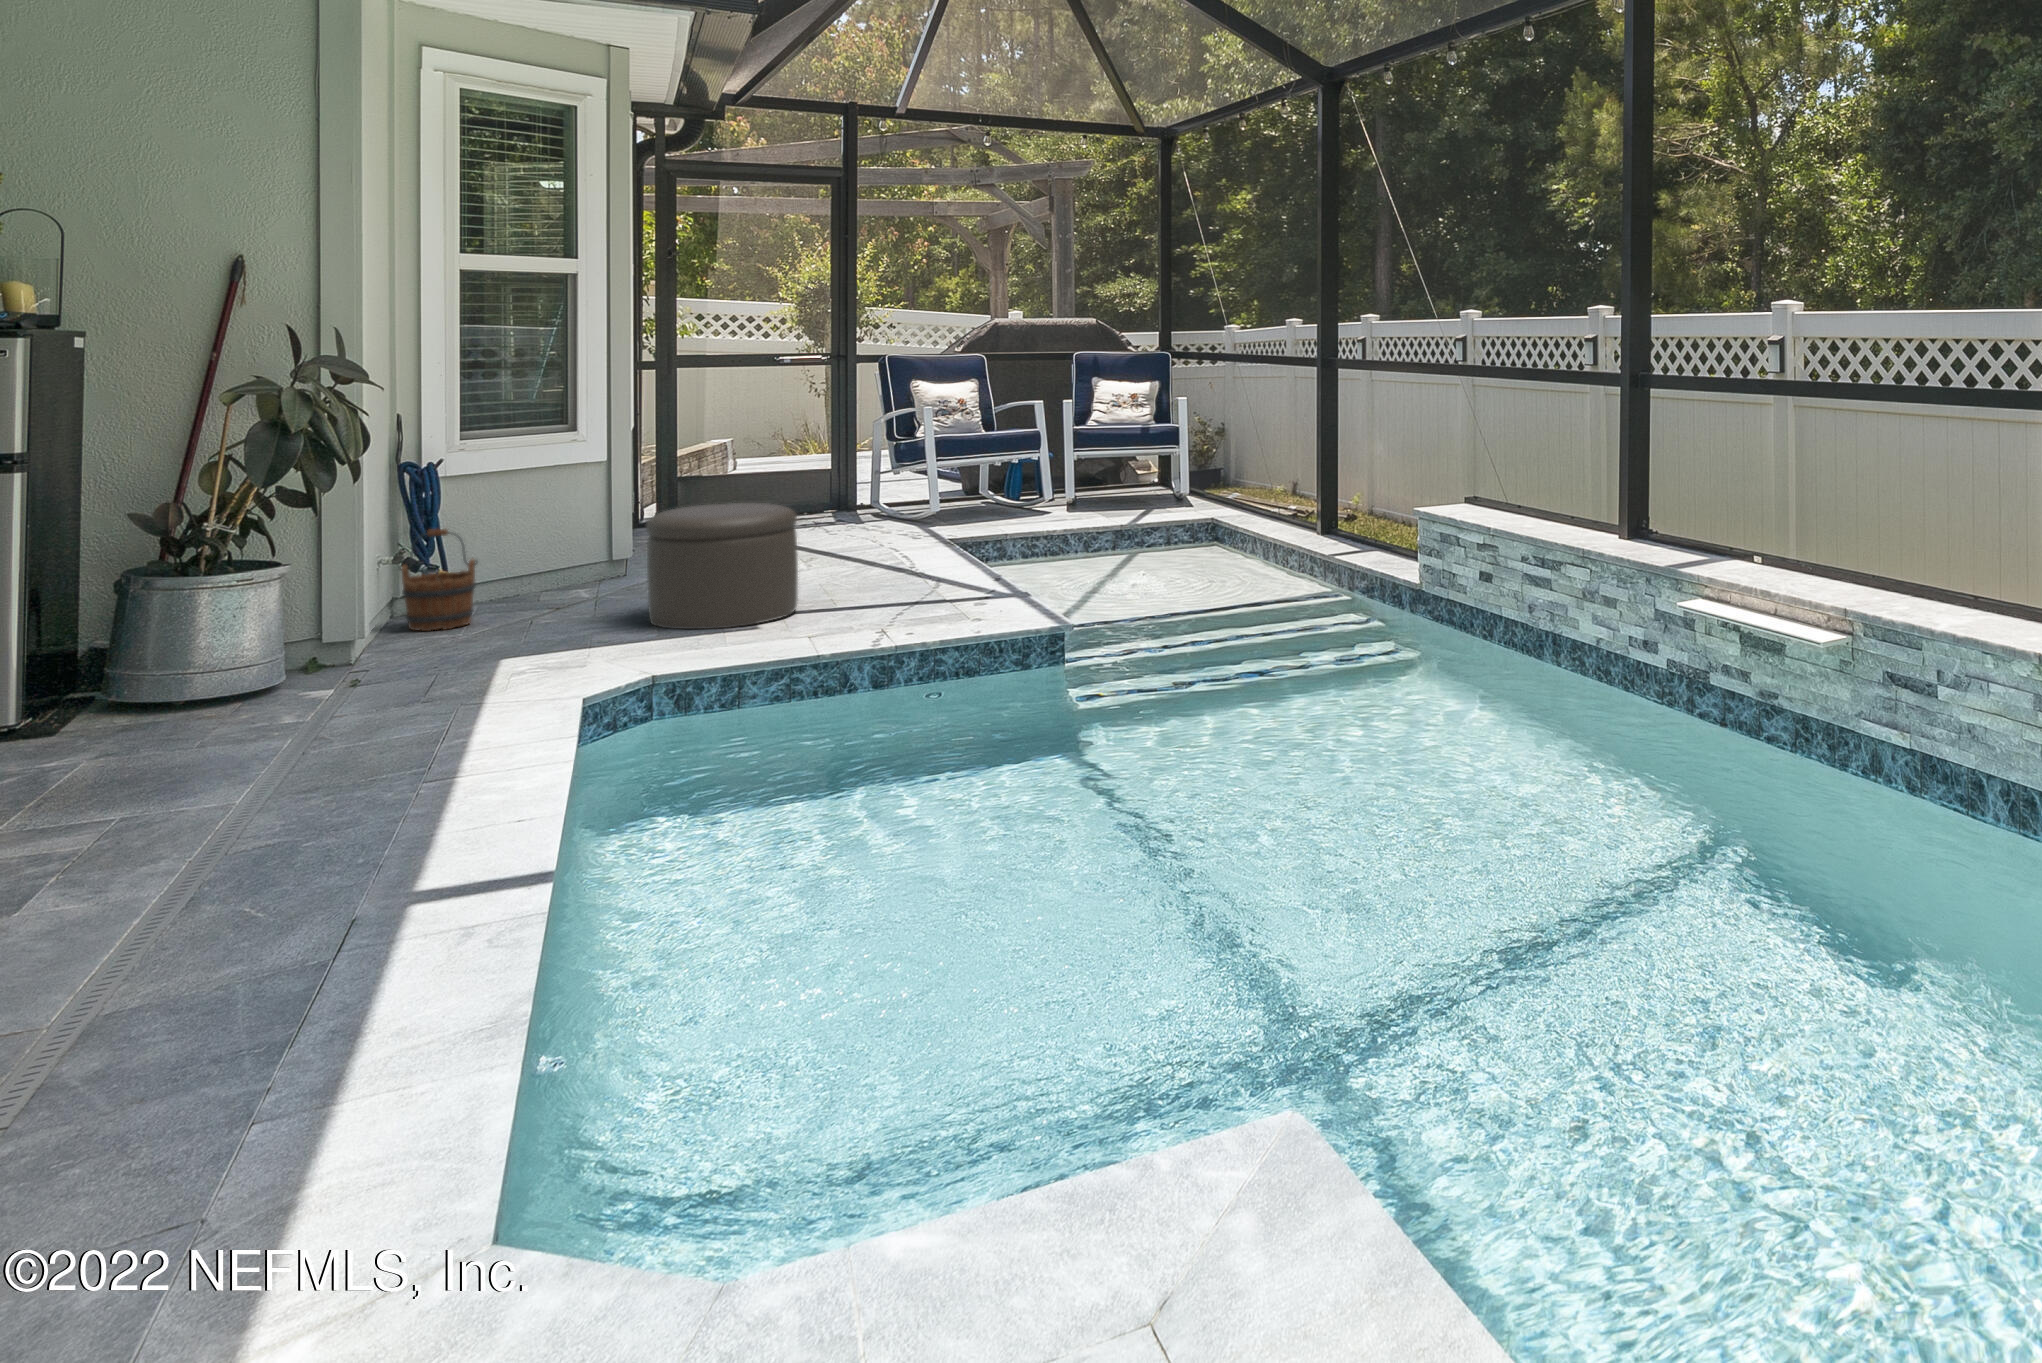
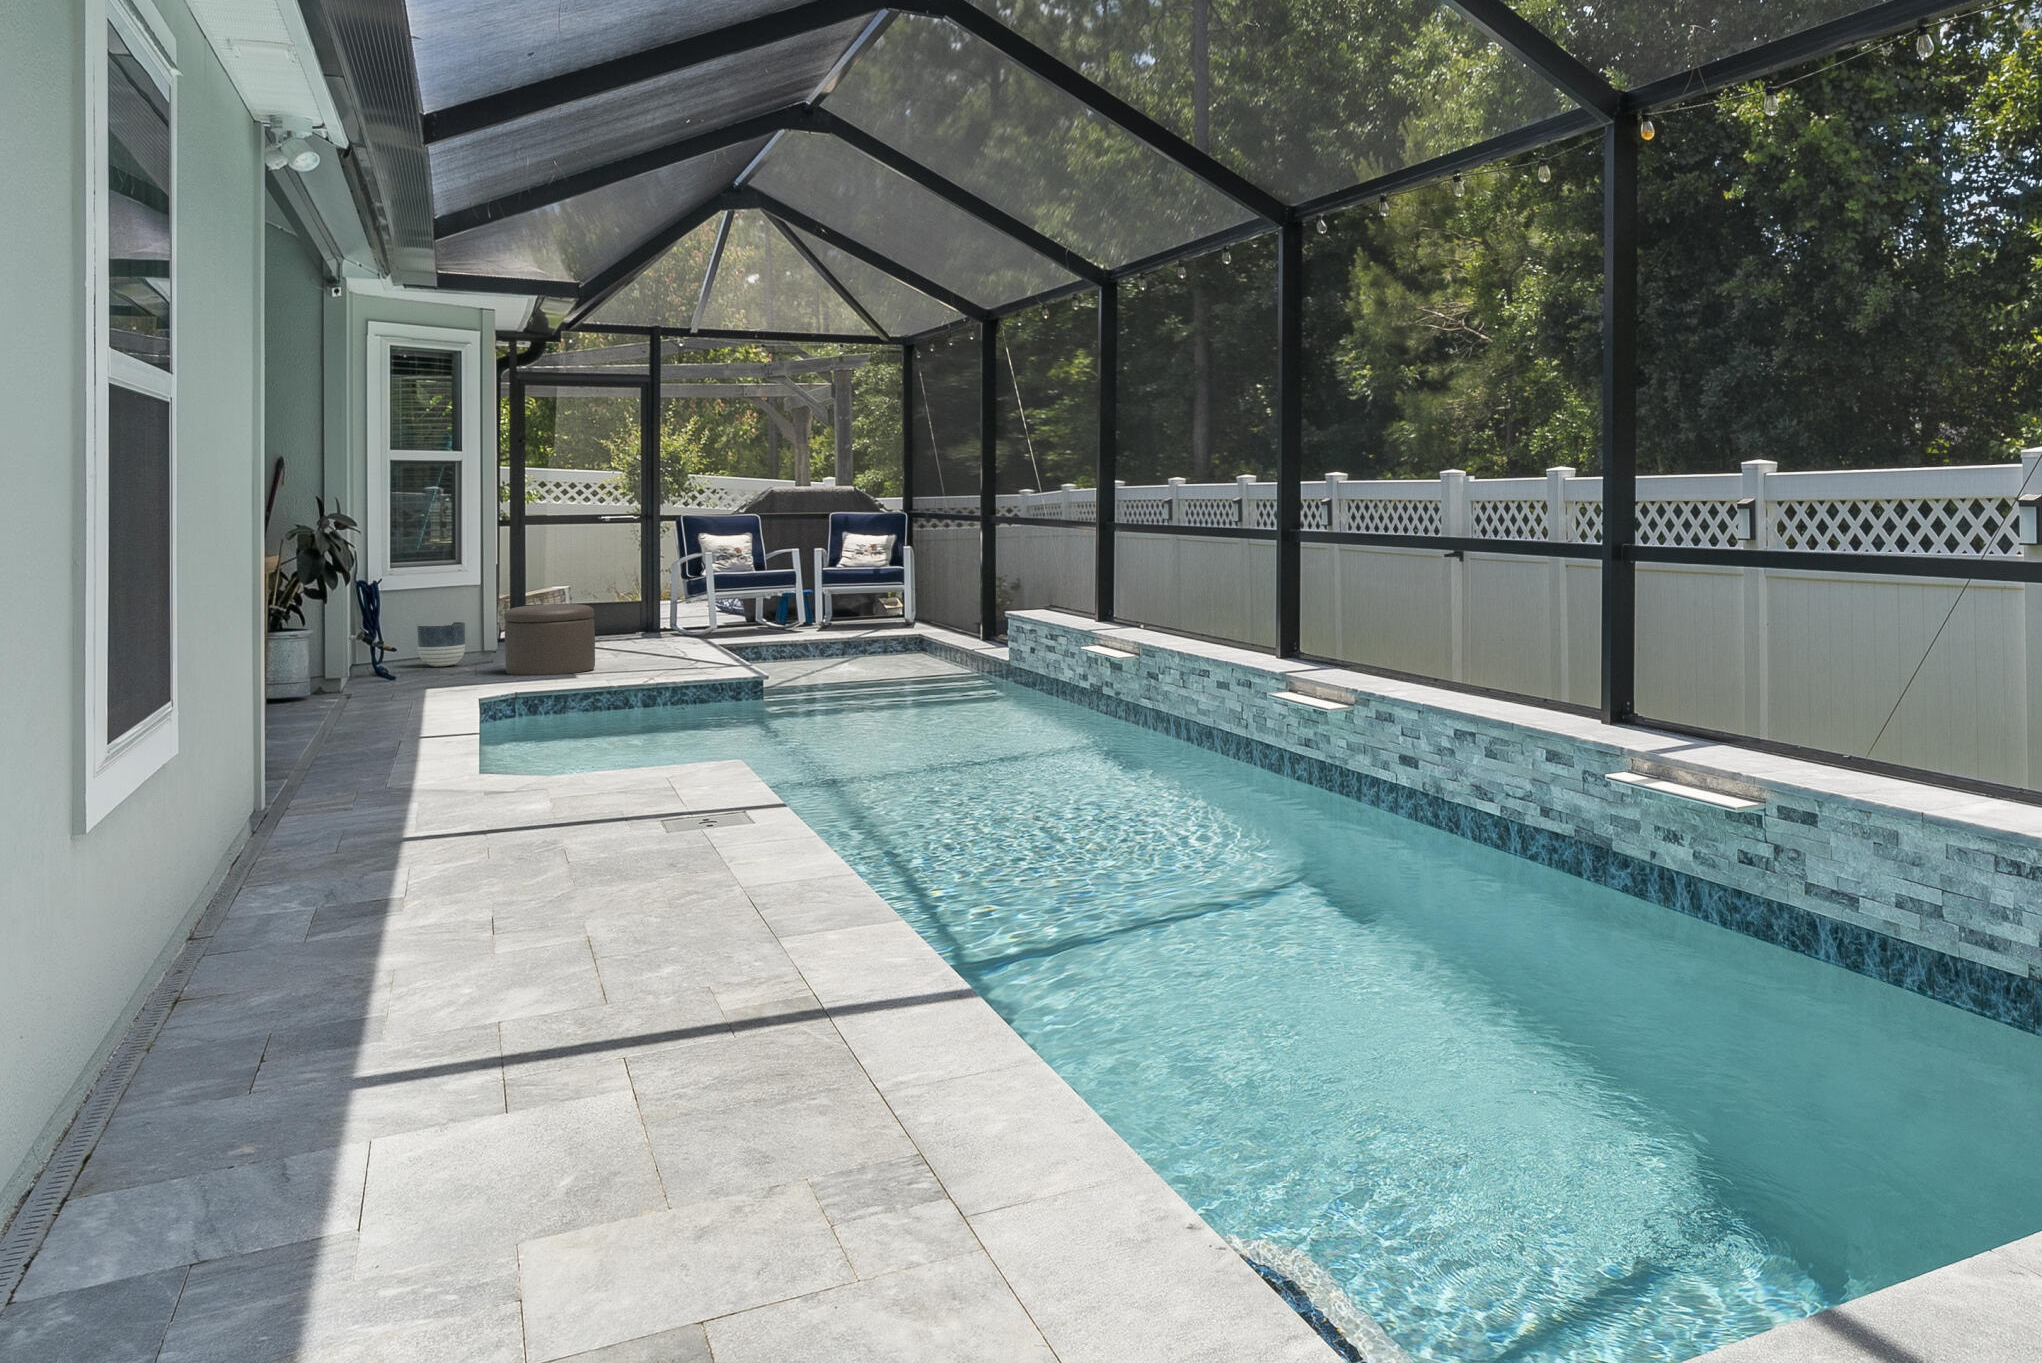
planter: none [501,527,582,602] -> present [417,622,465,667]
wooden bucket: present [399,529,477,631] -> none [362,617,407,676]

